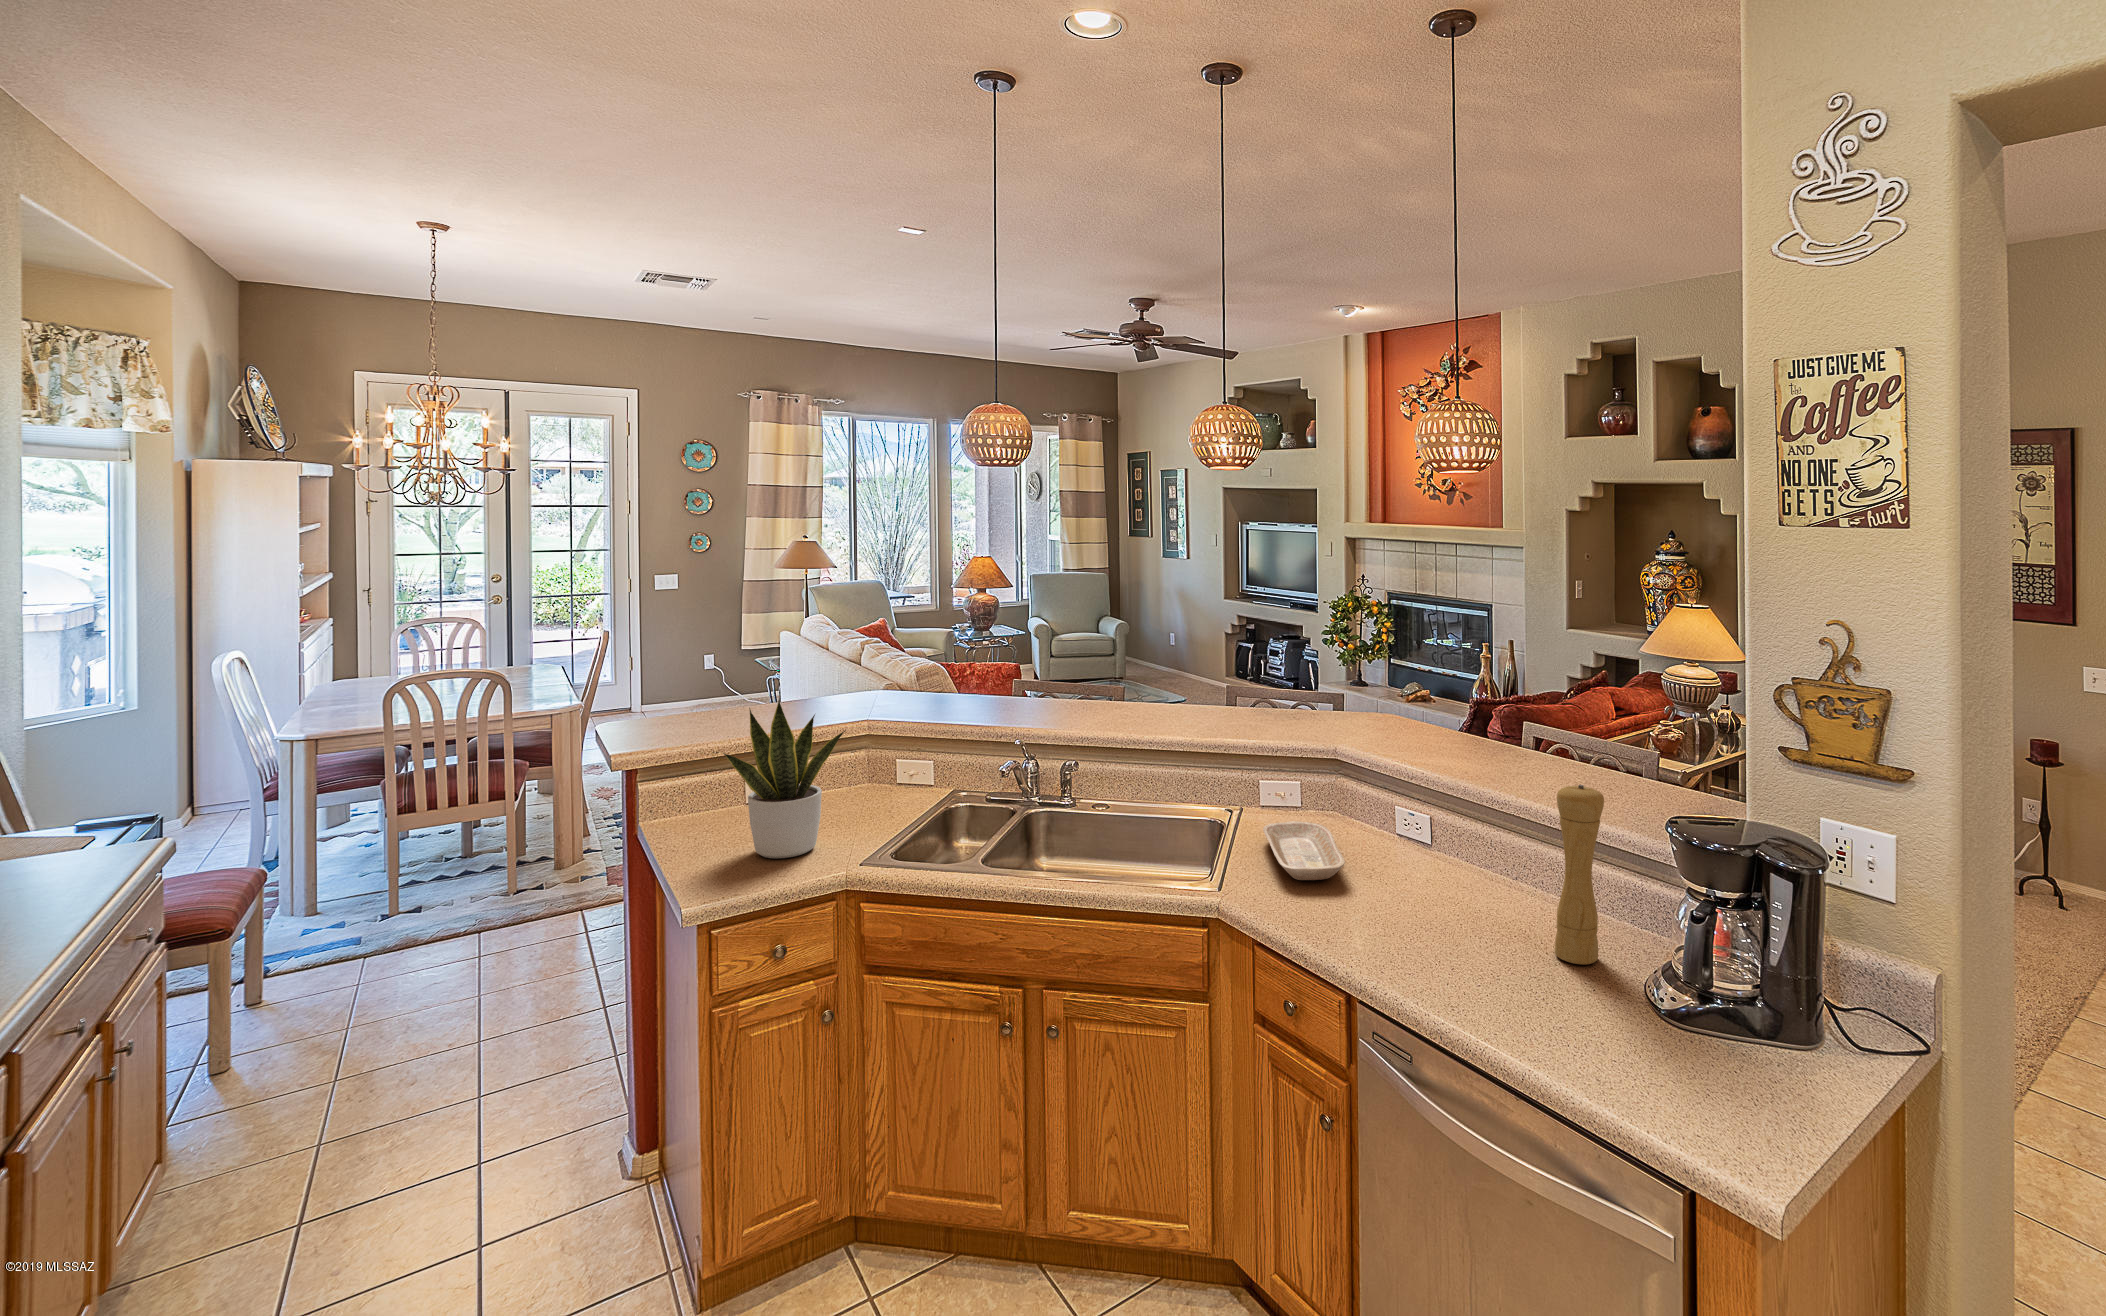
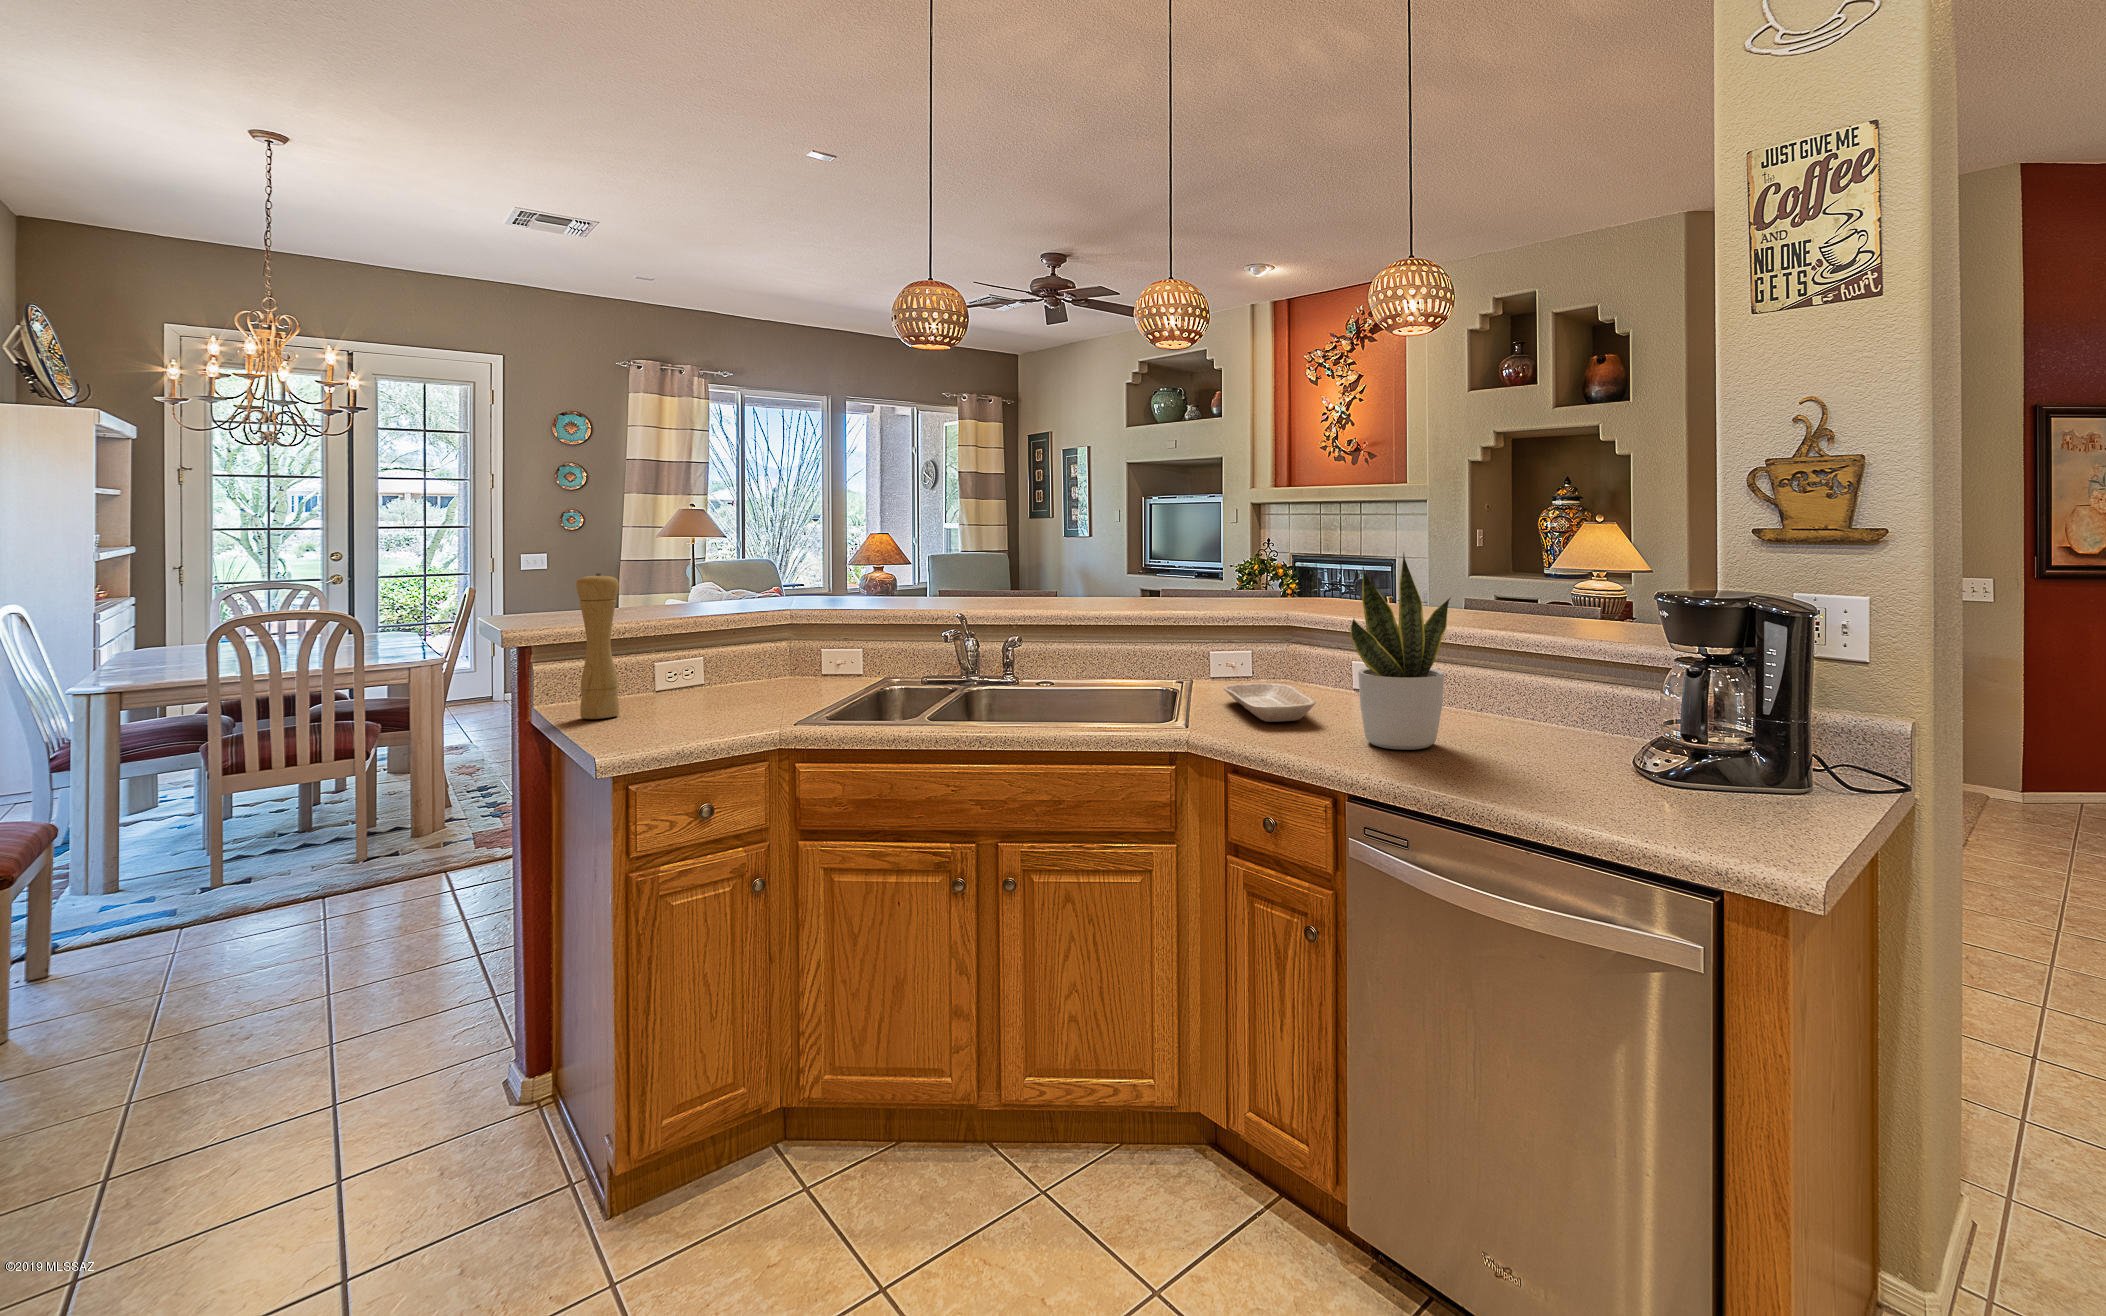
potted plant: present [723,698,846,858] -> present [1351,553,1450,750]
pepper mill: present [1555,785,1604,965] -> present [576,573,619,719]

